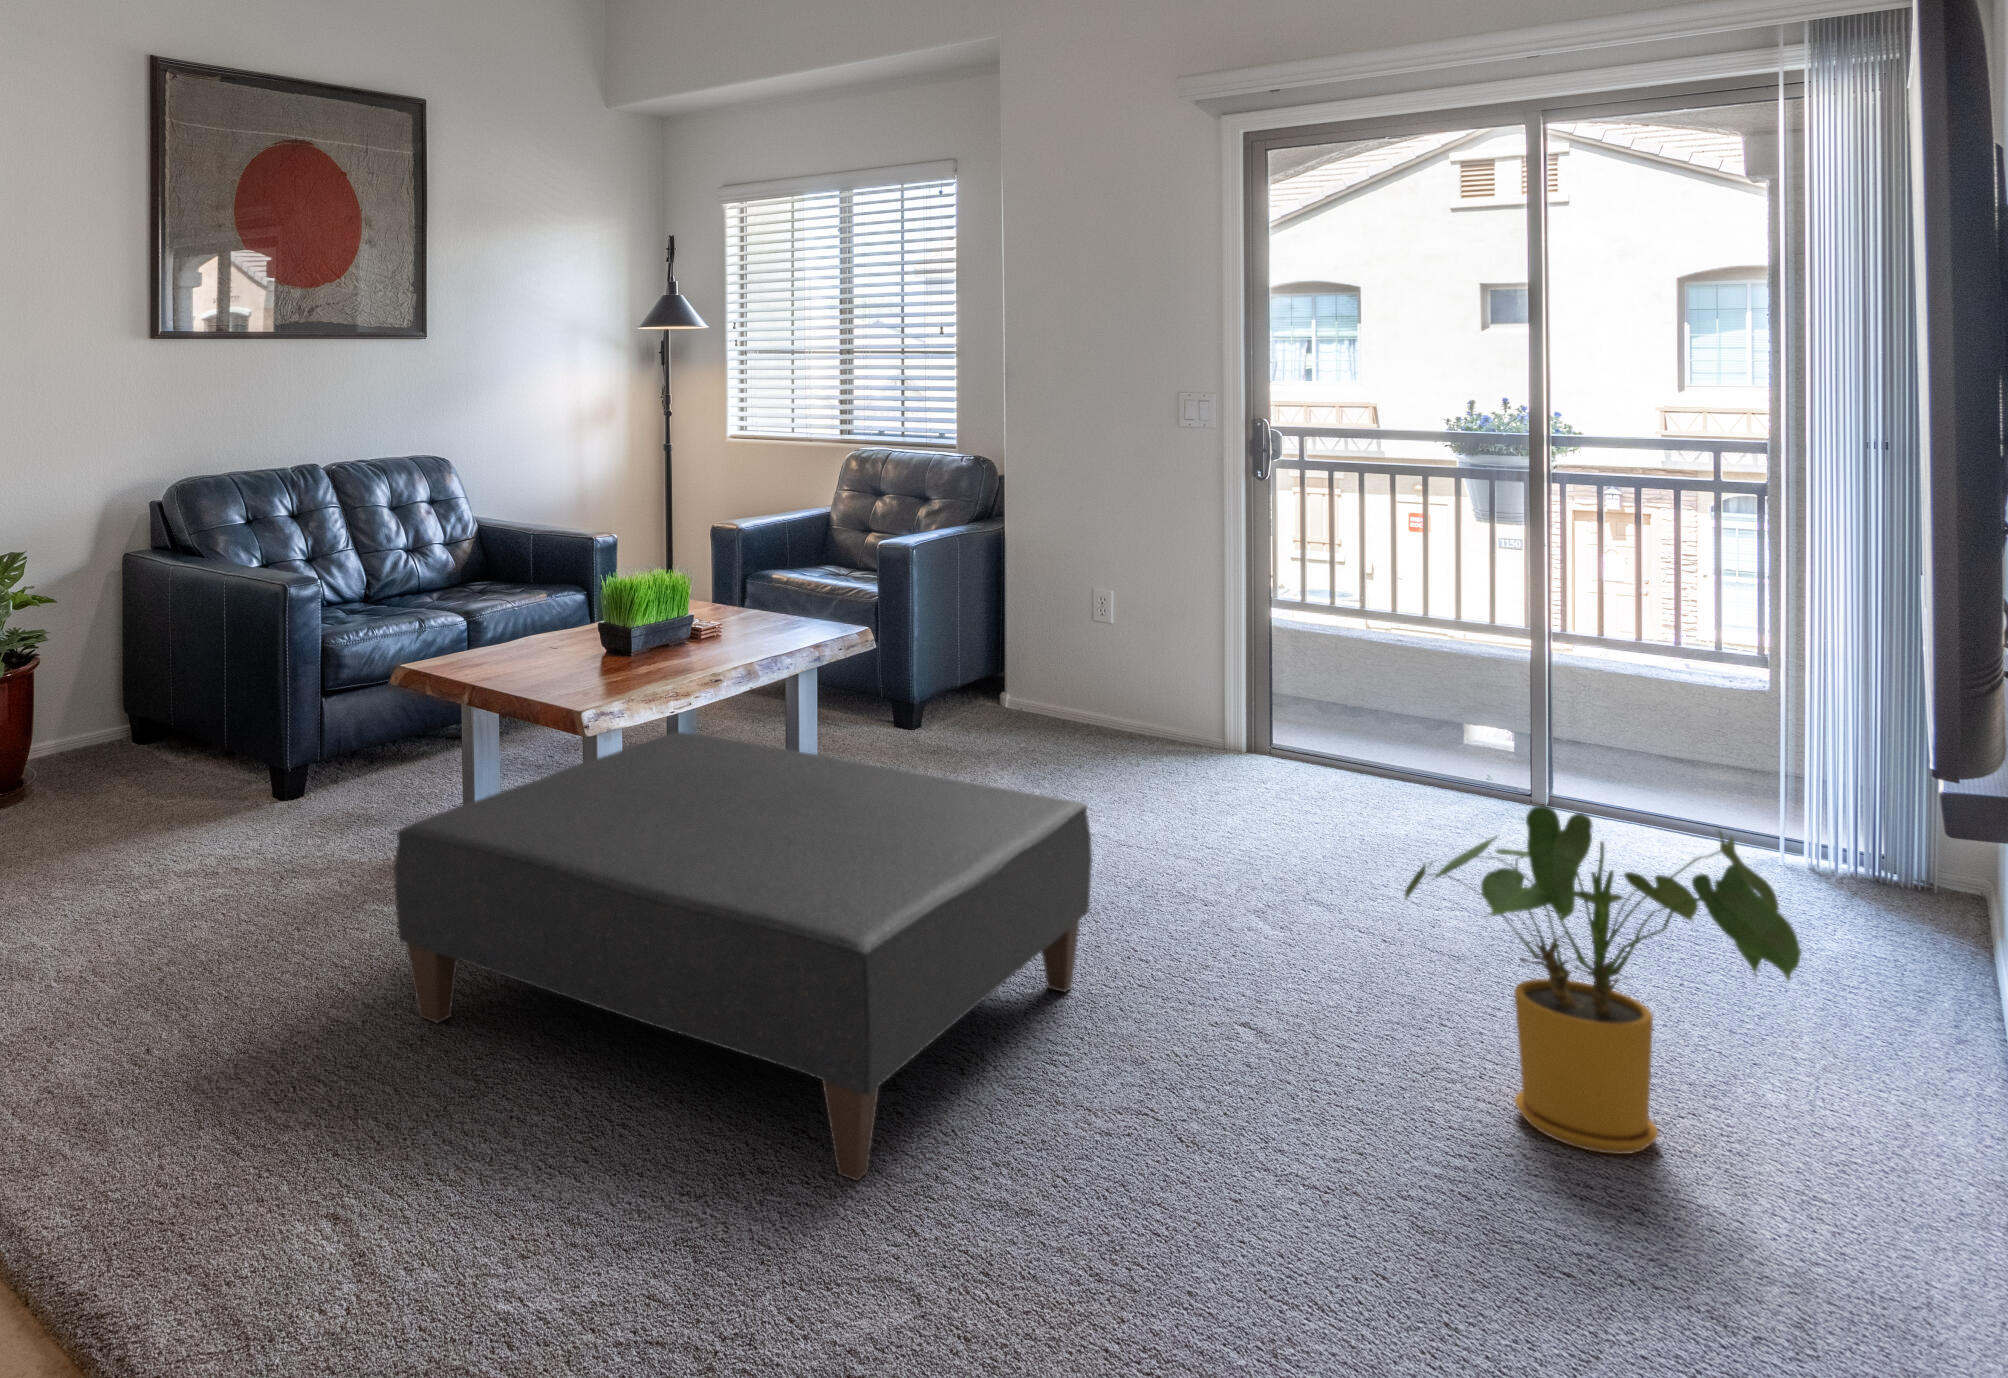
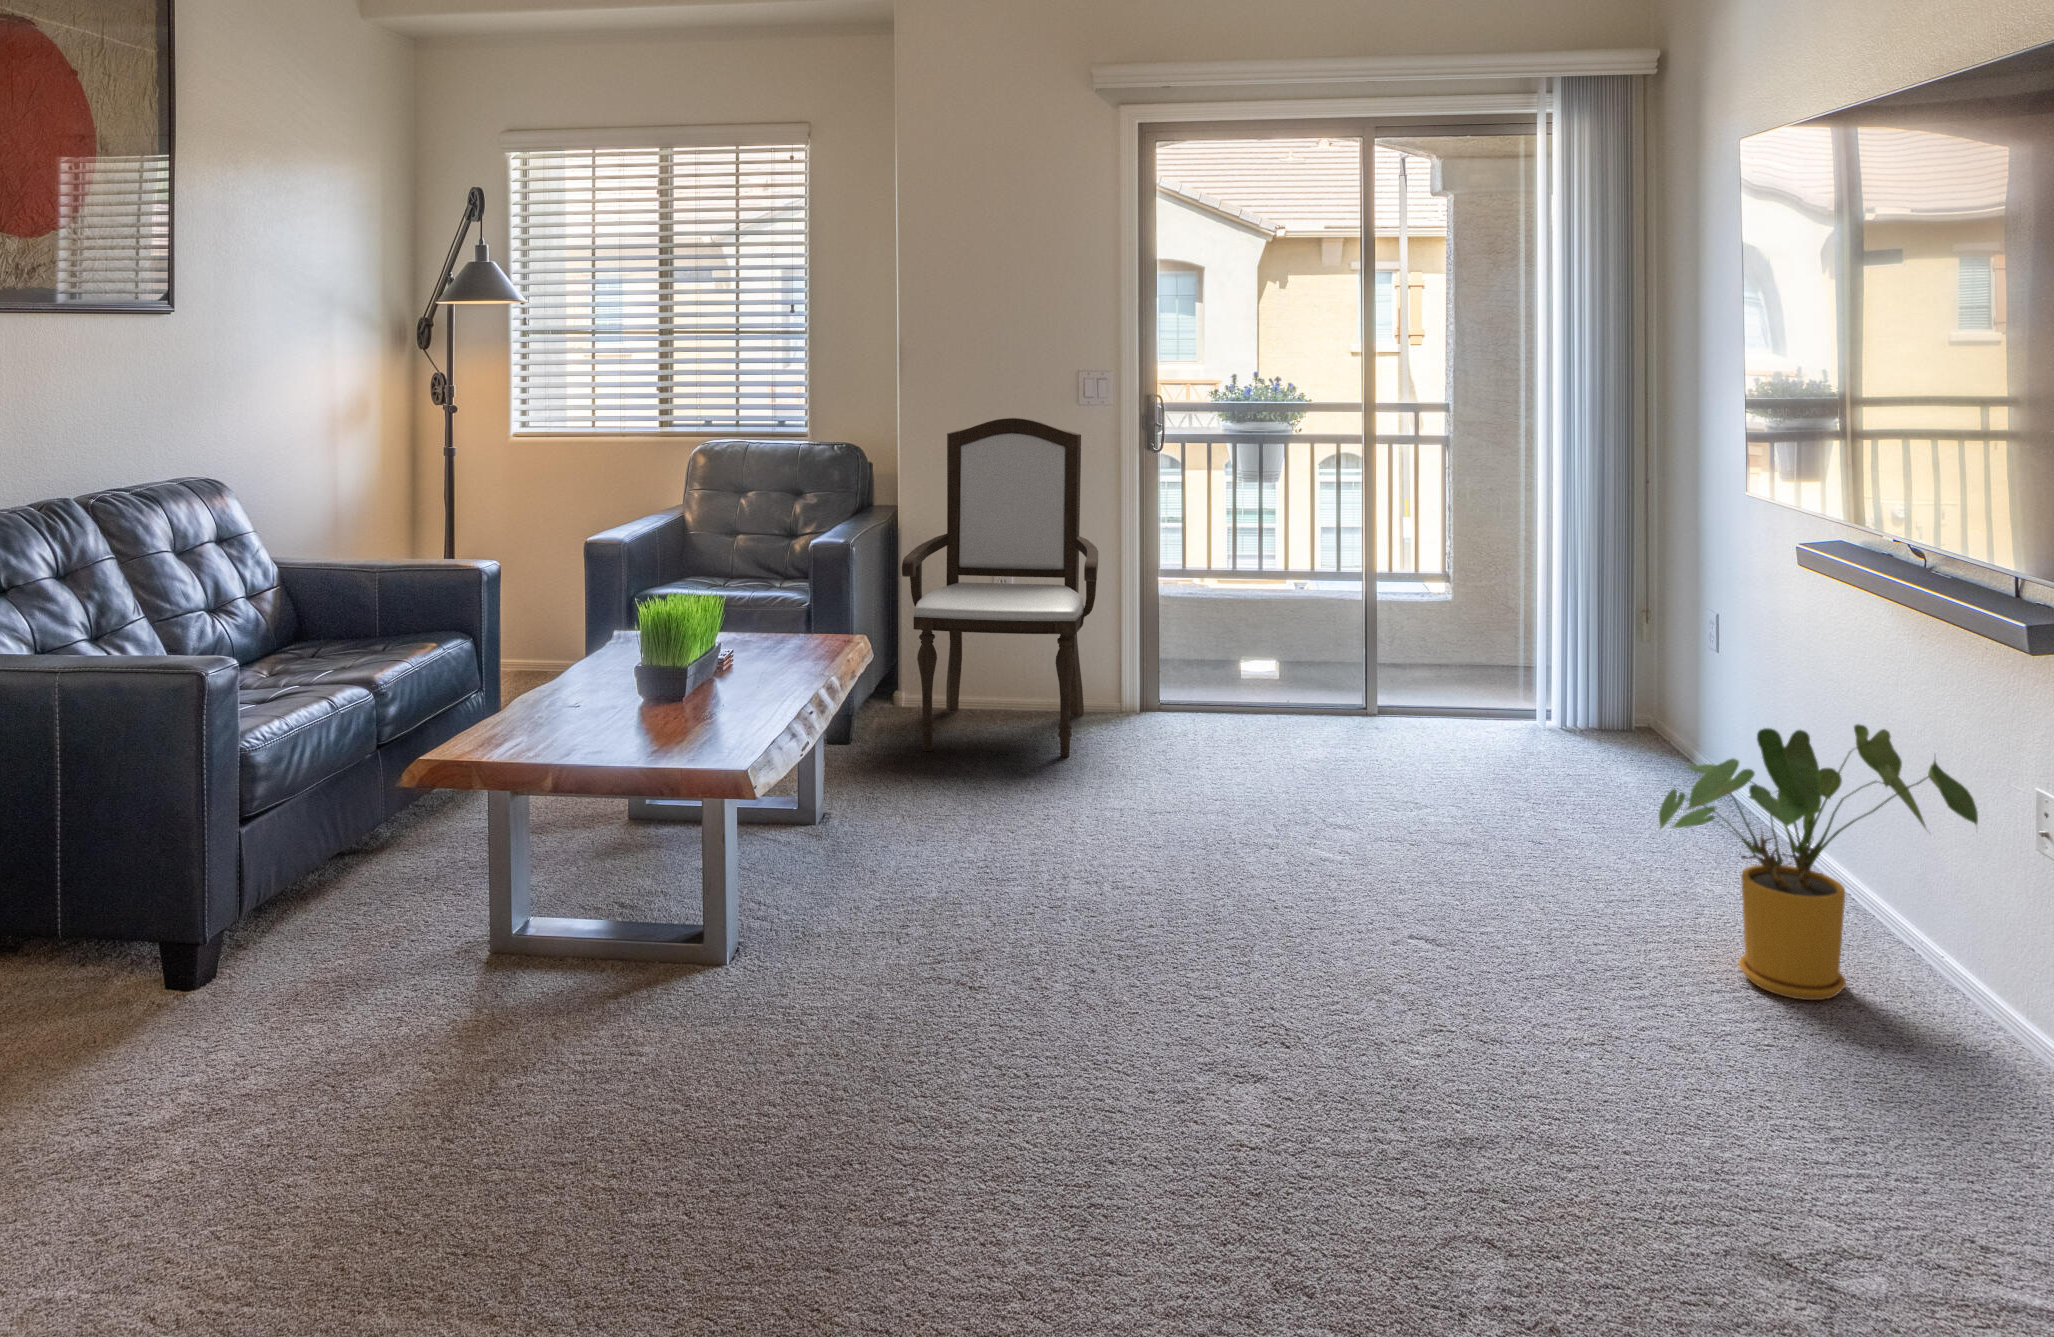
armchair: none [946,434,1176,778] -> present [902,418,1098,757]
ottoman: present [394,732,1092,1181] -> none [864,795,1596,1282]

